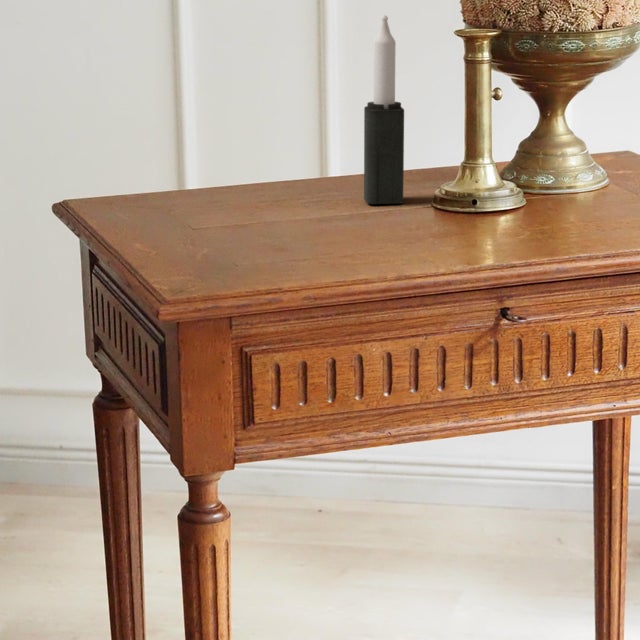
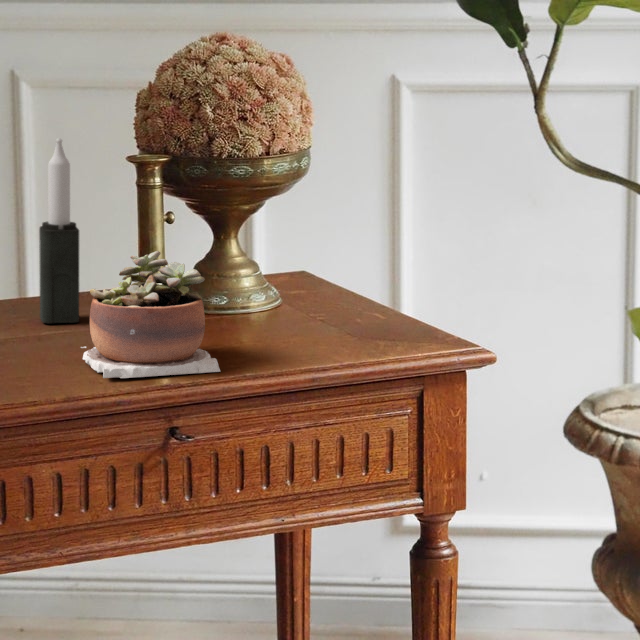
succulent plant: none [408,127,554,257] -> present [81,251,220,378]

